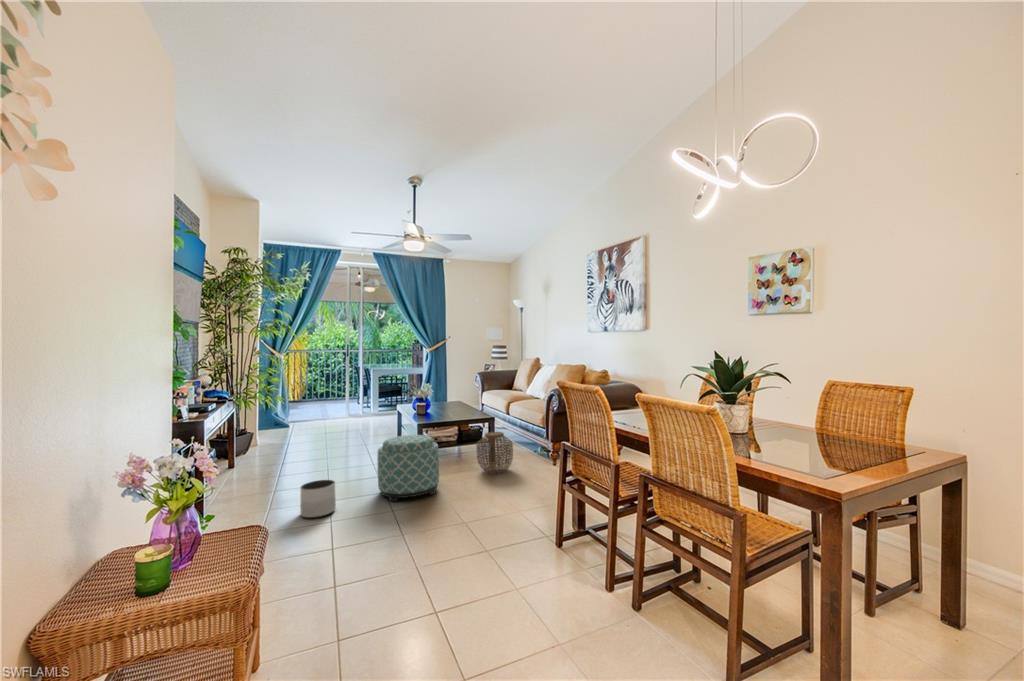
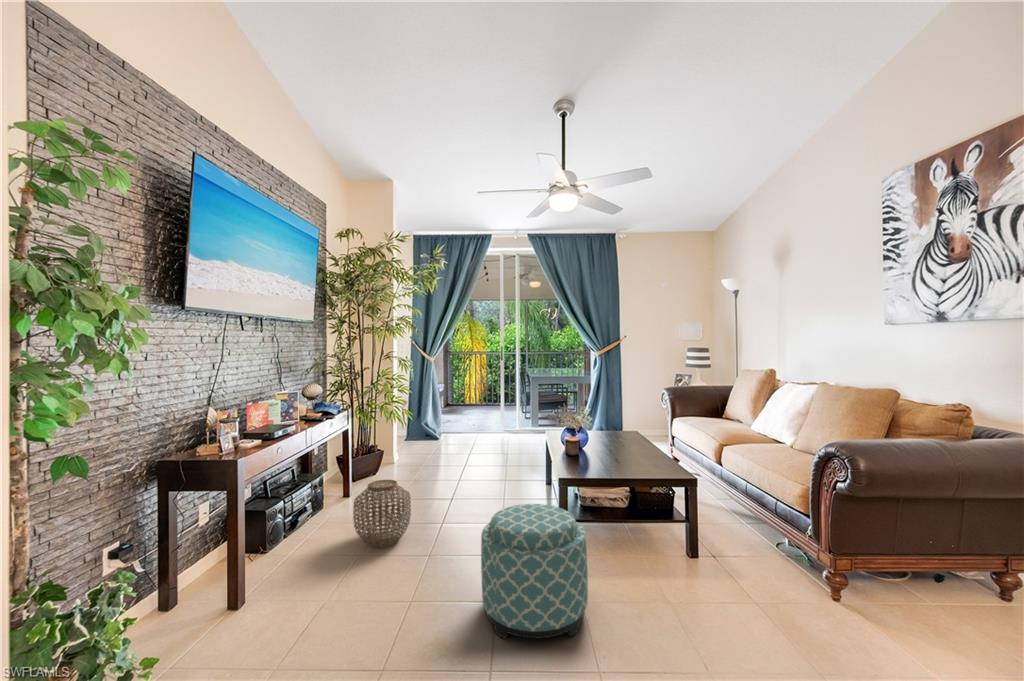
woven basket: present [477,432,513,474] -> present [353,480,411,548]
planter: present [300,480,336,518] -> none [352,571,407,648]

